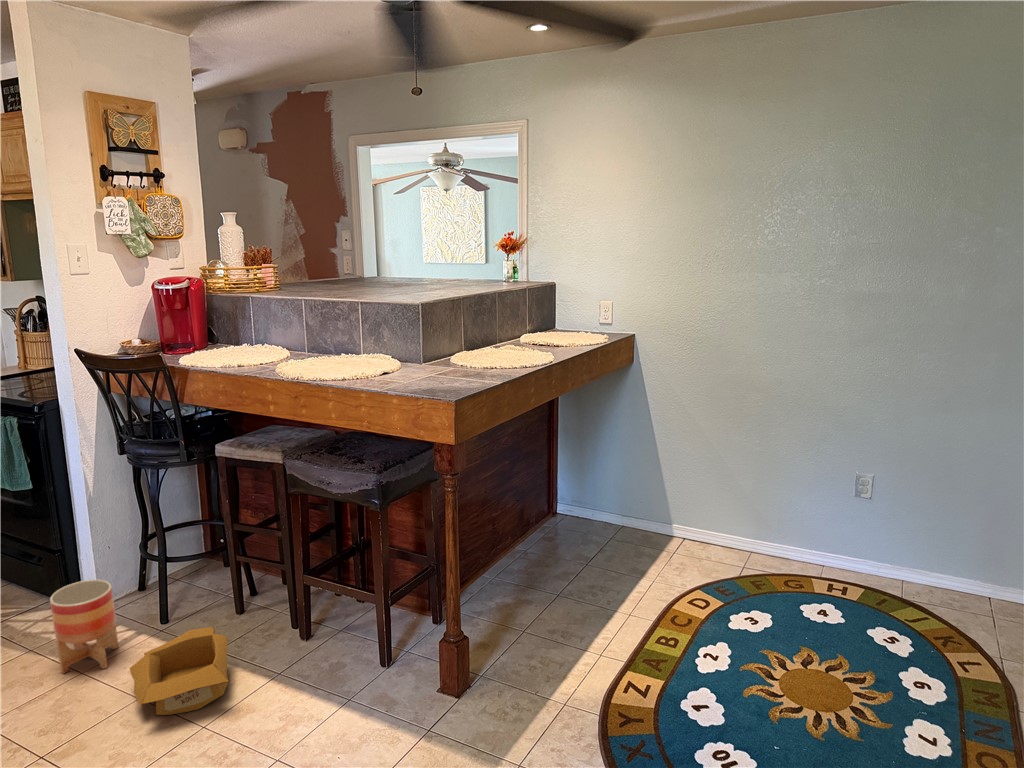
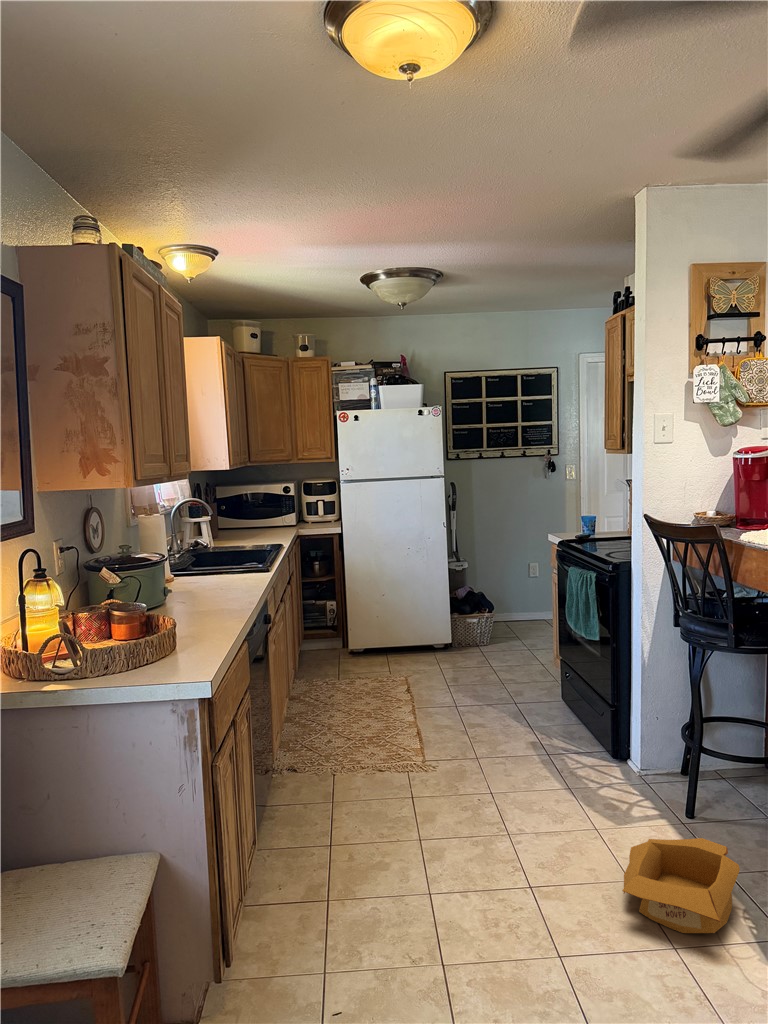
planter: present [50,580,119,673] -> none [581,739,638,836]

